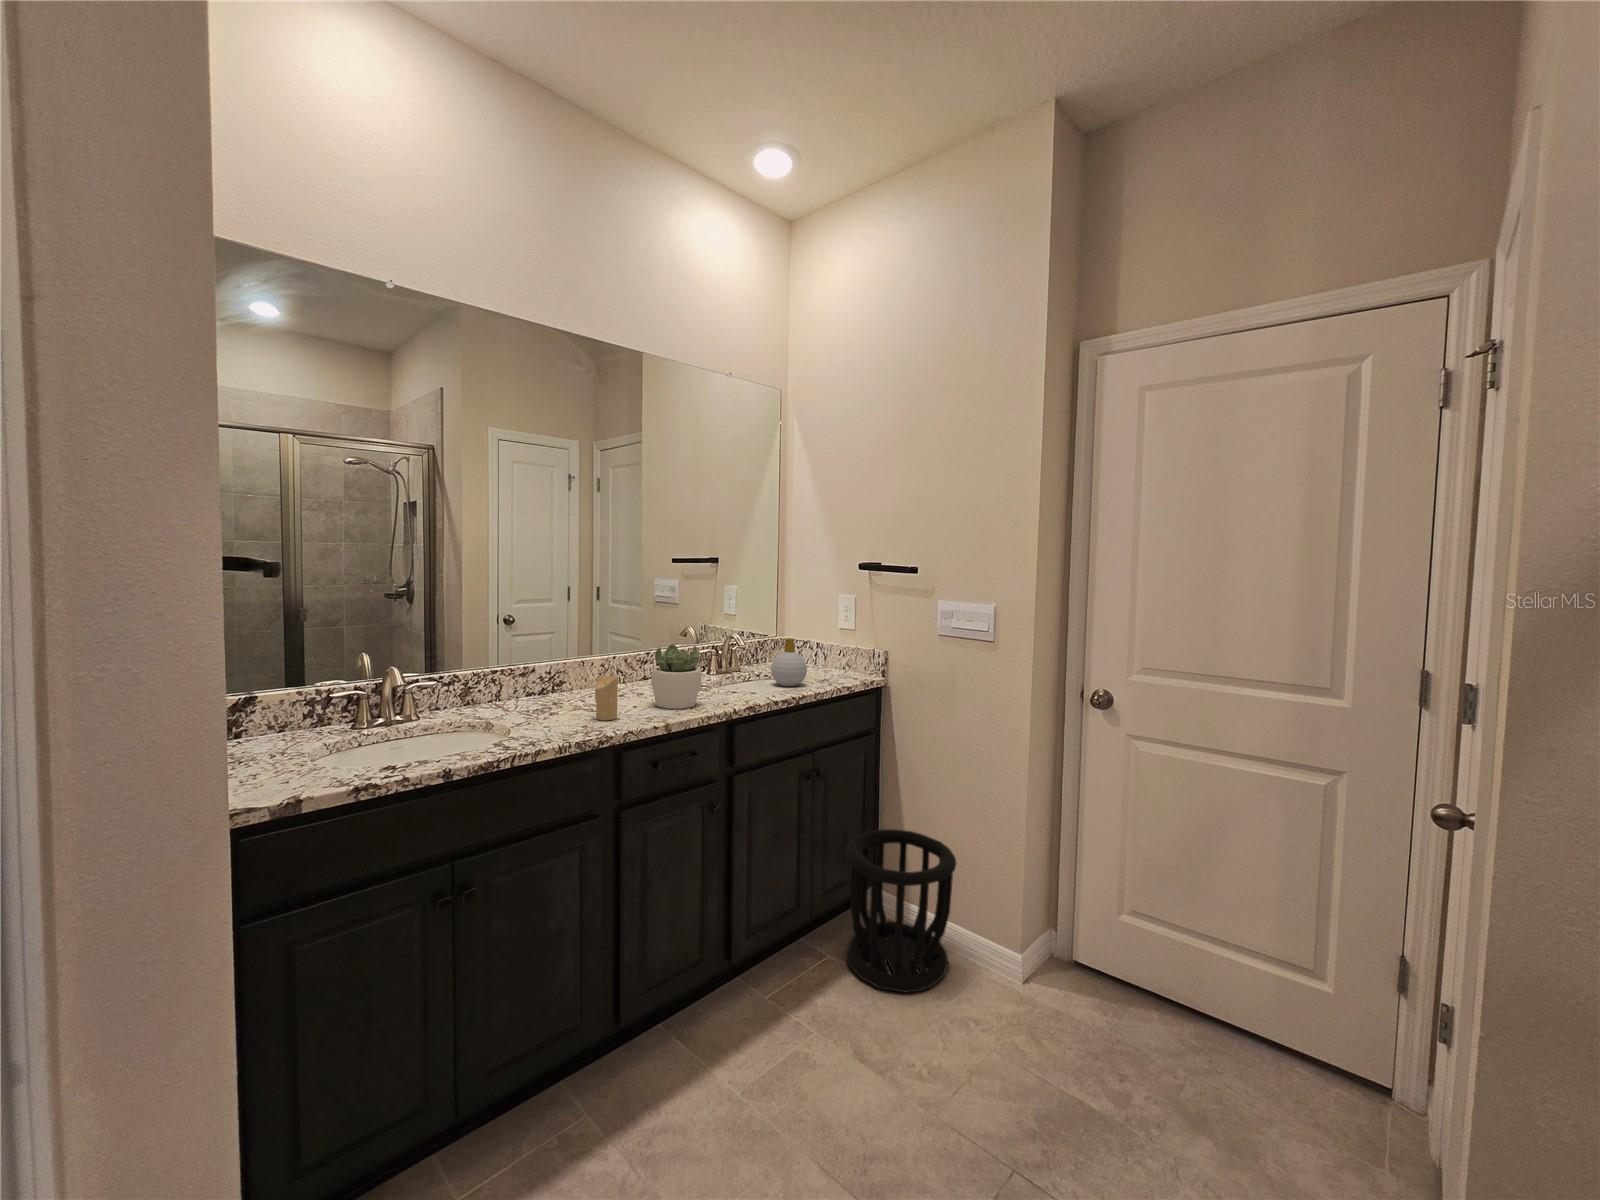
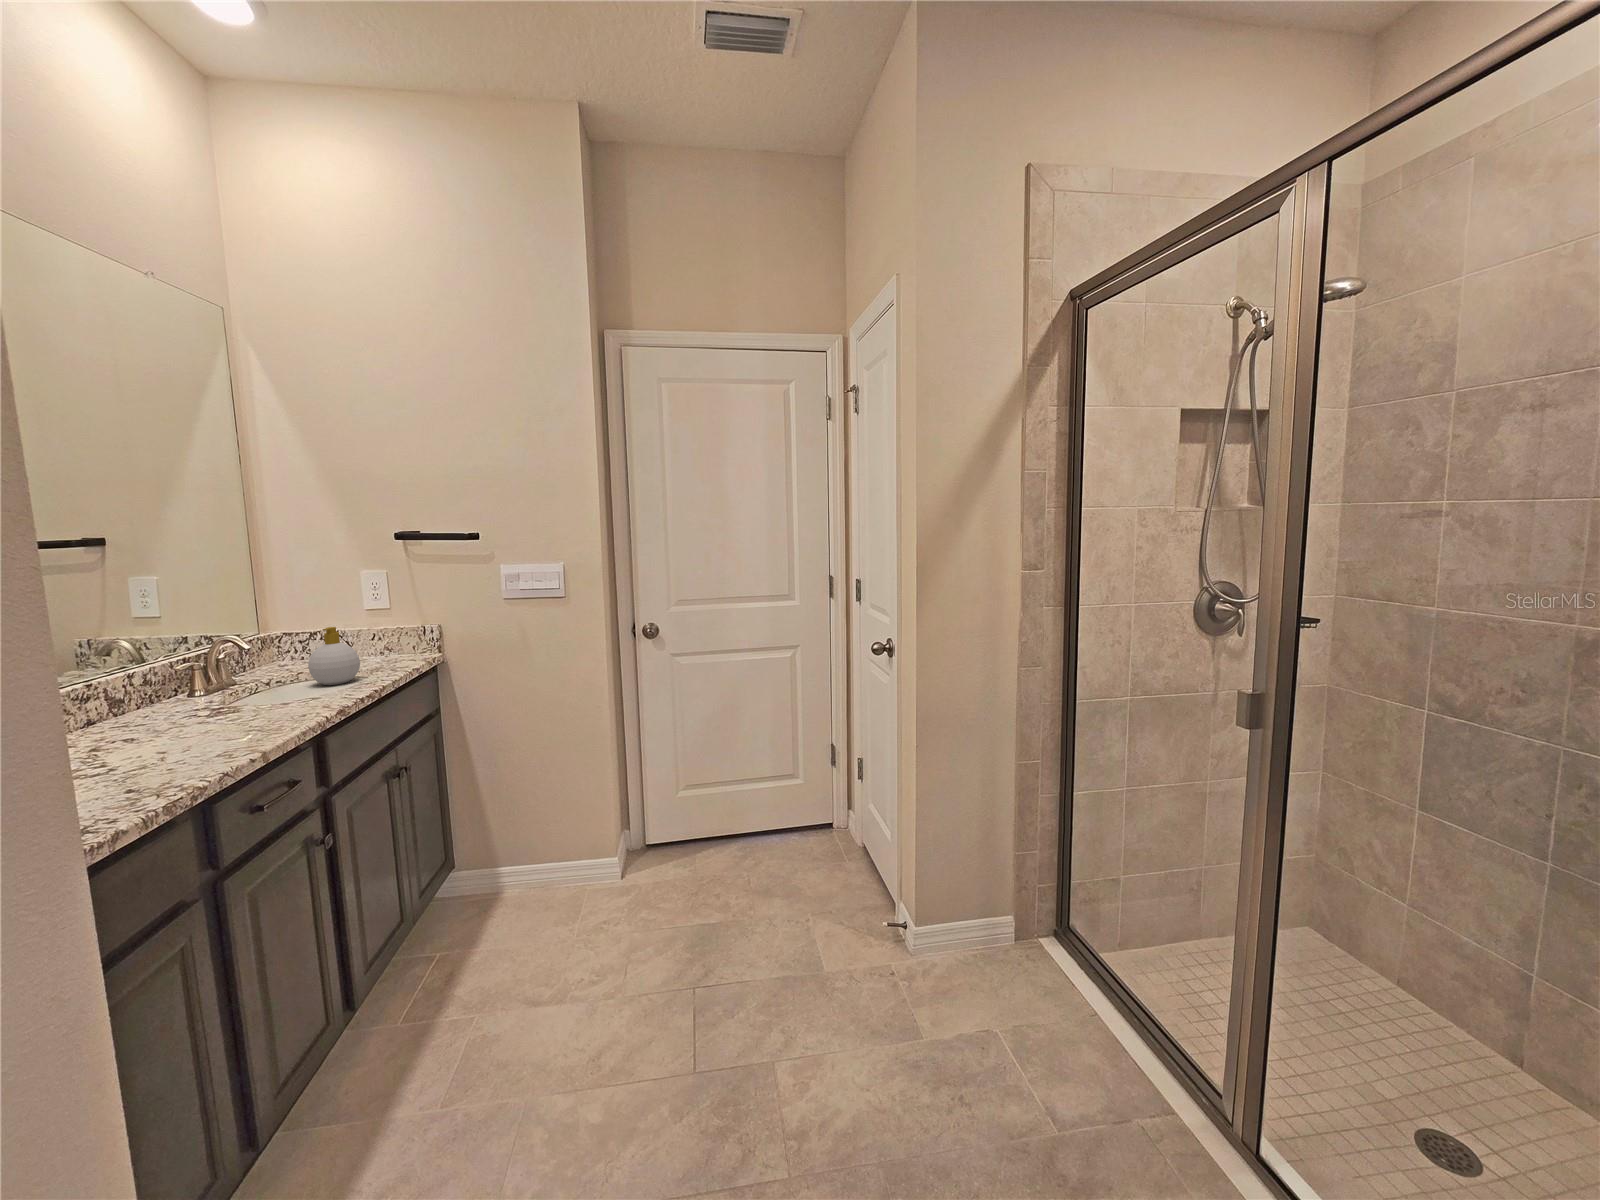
succulent plant: present [651,644,702,709] -> none [175,652,266,742]
candle: present [595,675,618,720] -> none [117,709,167,778]
wastebasket: present [846,829,956,992] -> none [451,794,571,953]

